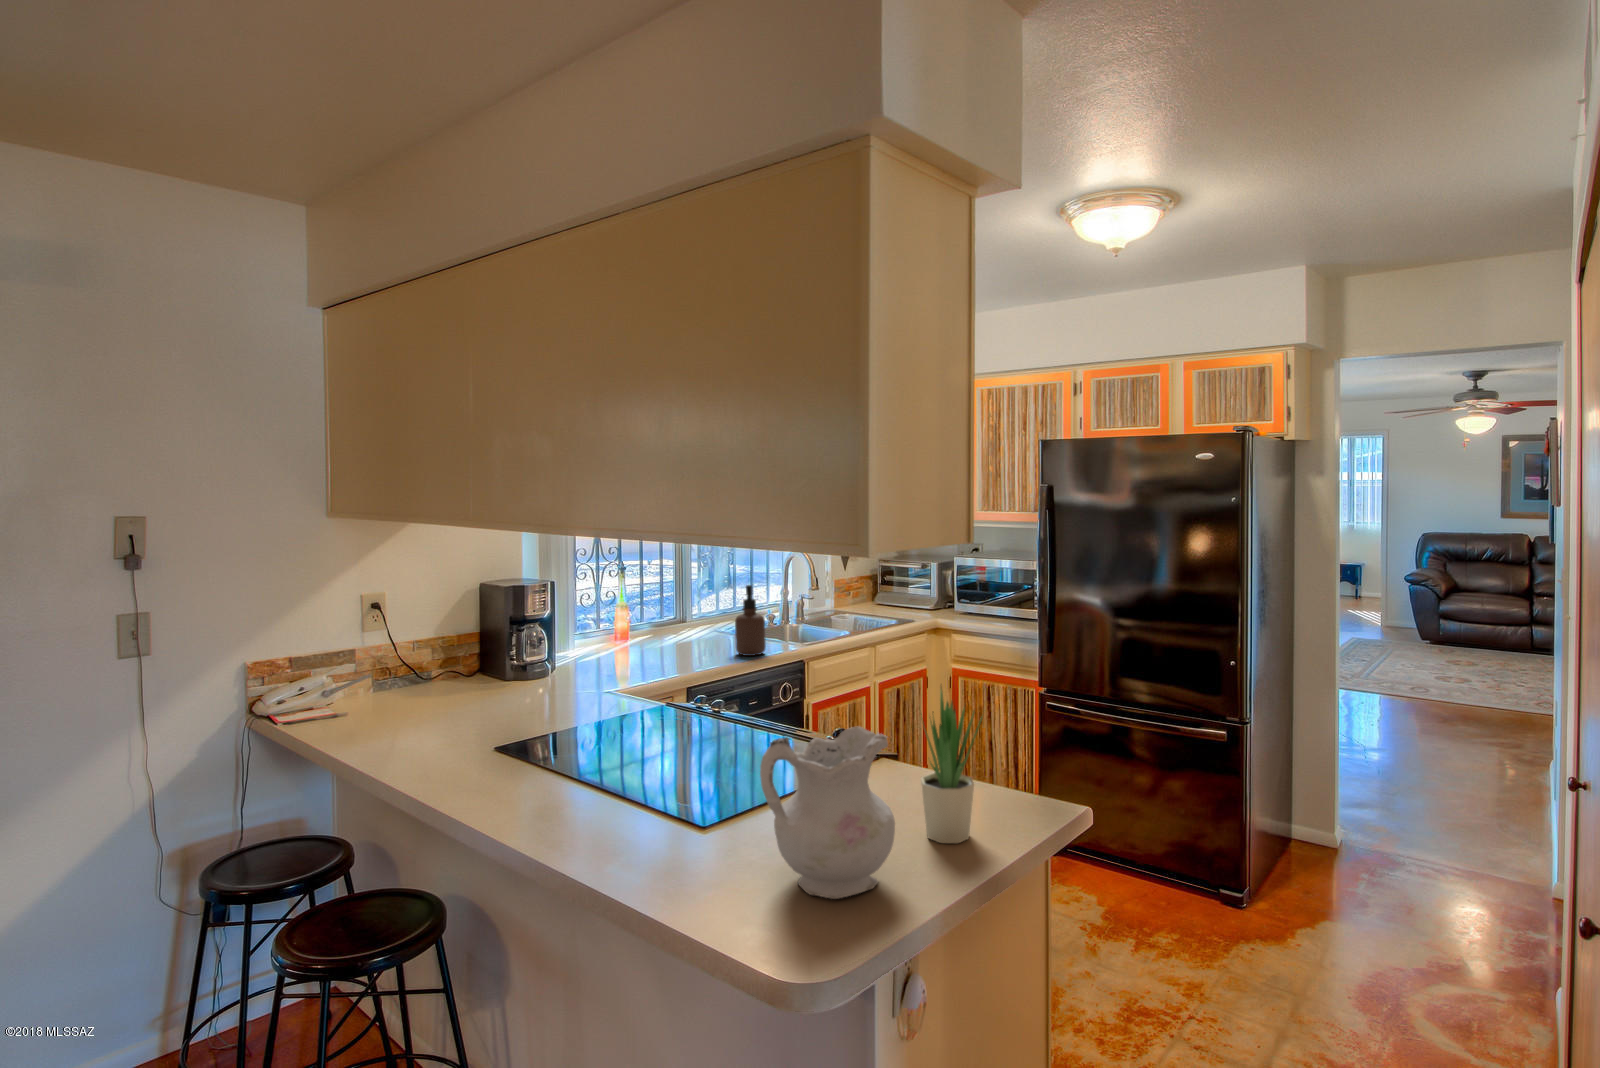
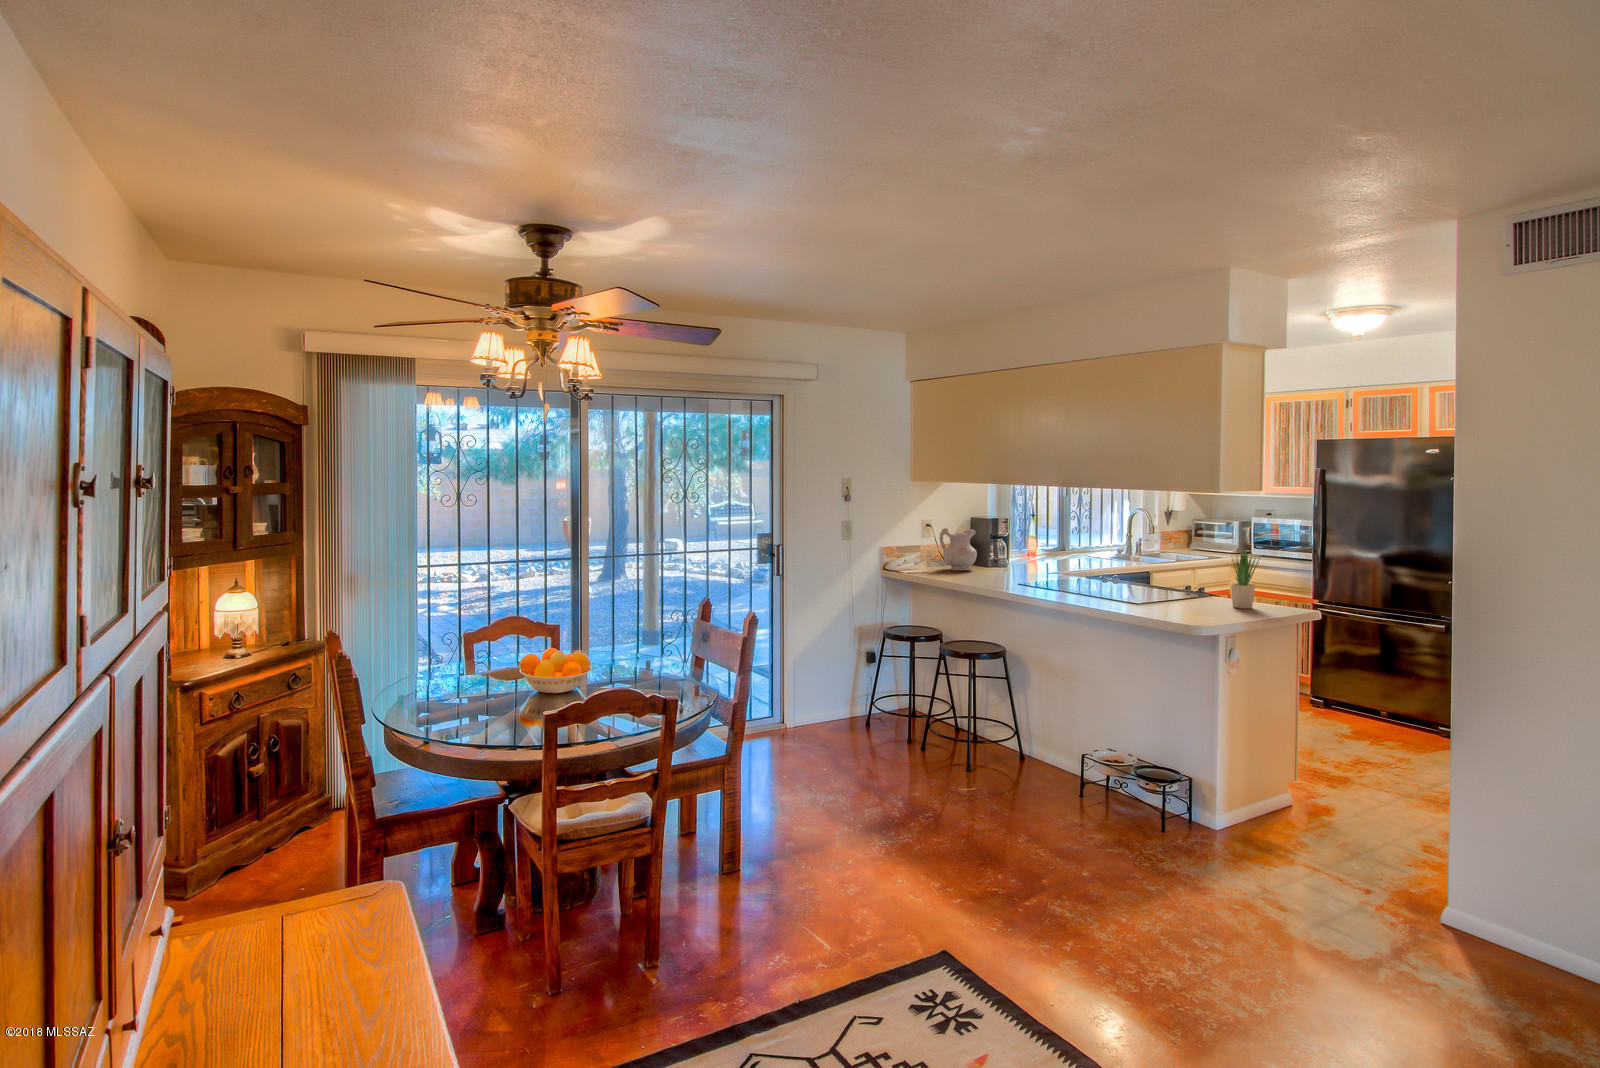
soap dispenser: present [735,585,766,656] -> none [1109,525,1128,565]
ceramic pitcher: present [760,727,895,899] -> present [939,528,977,571]

